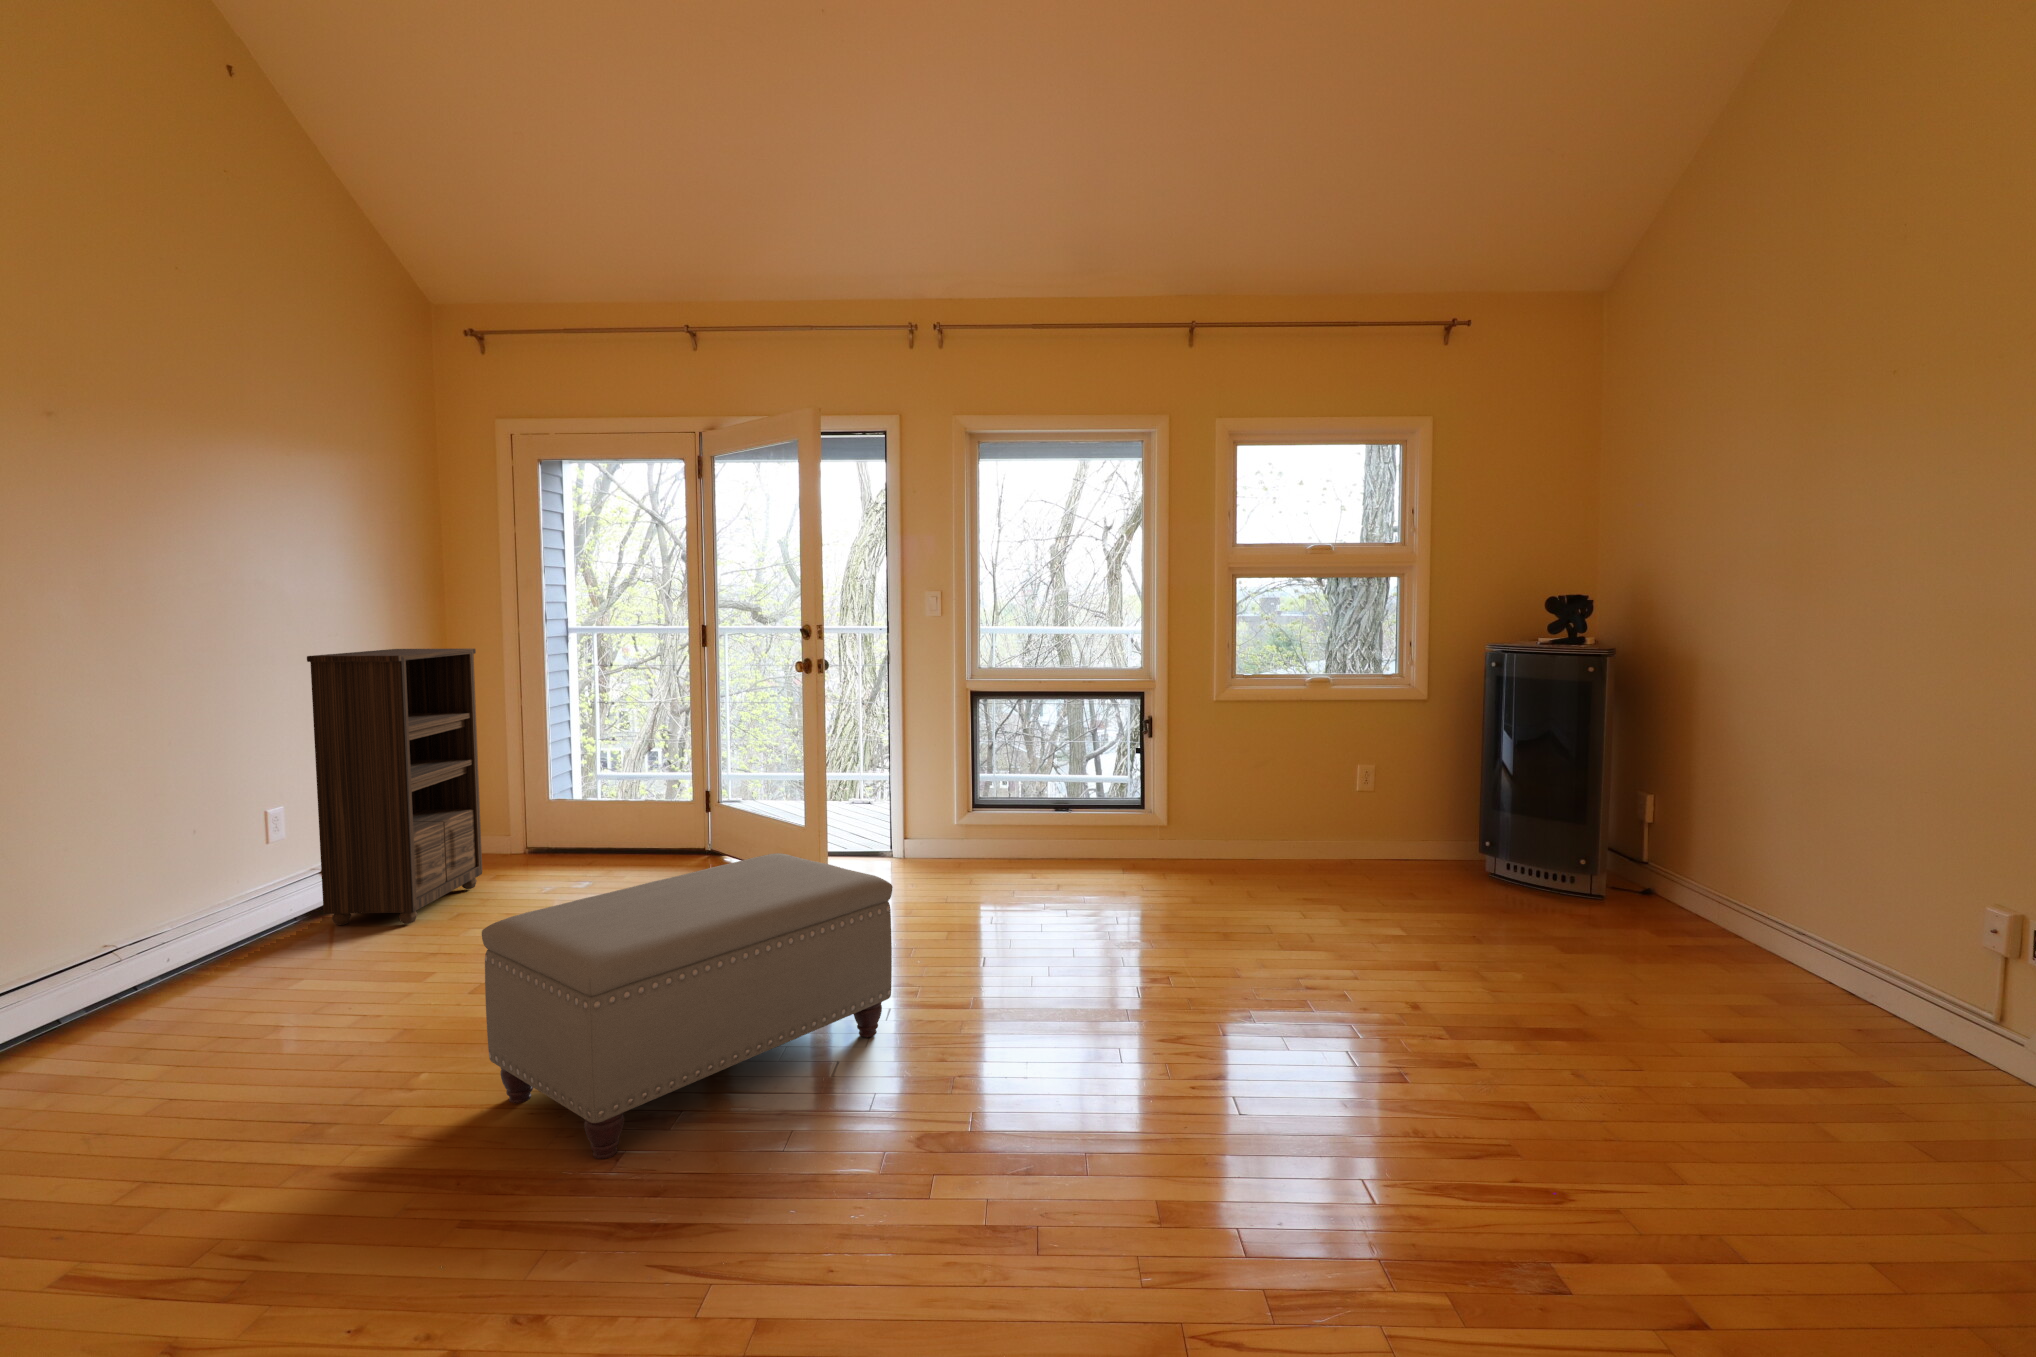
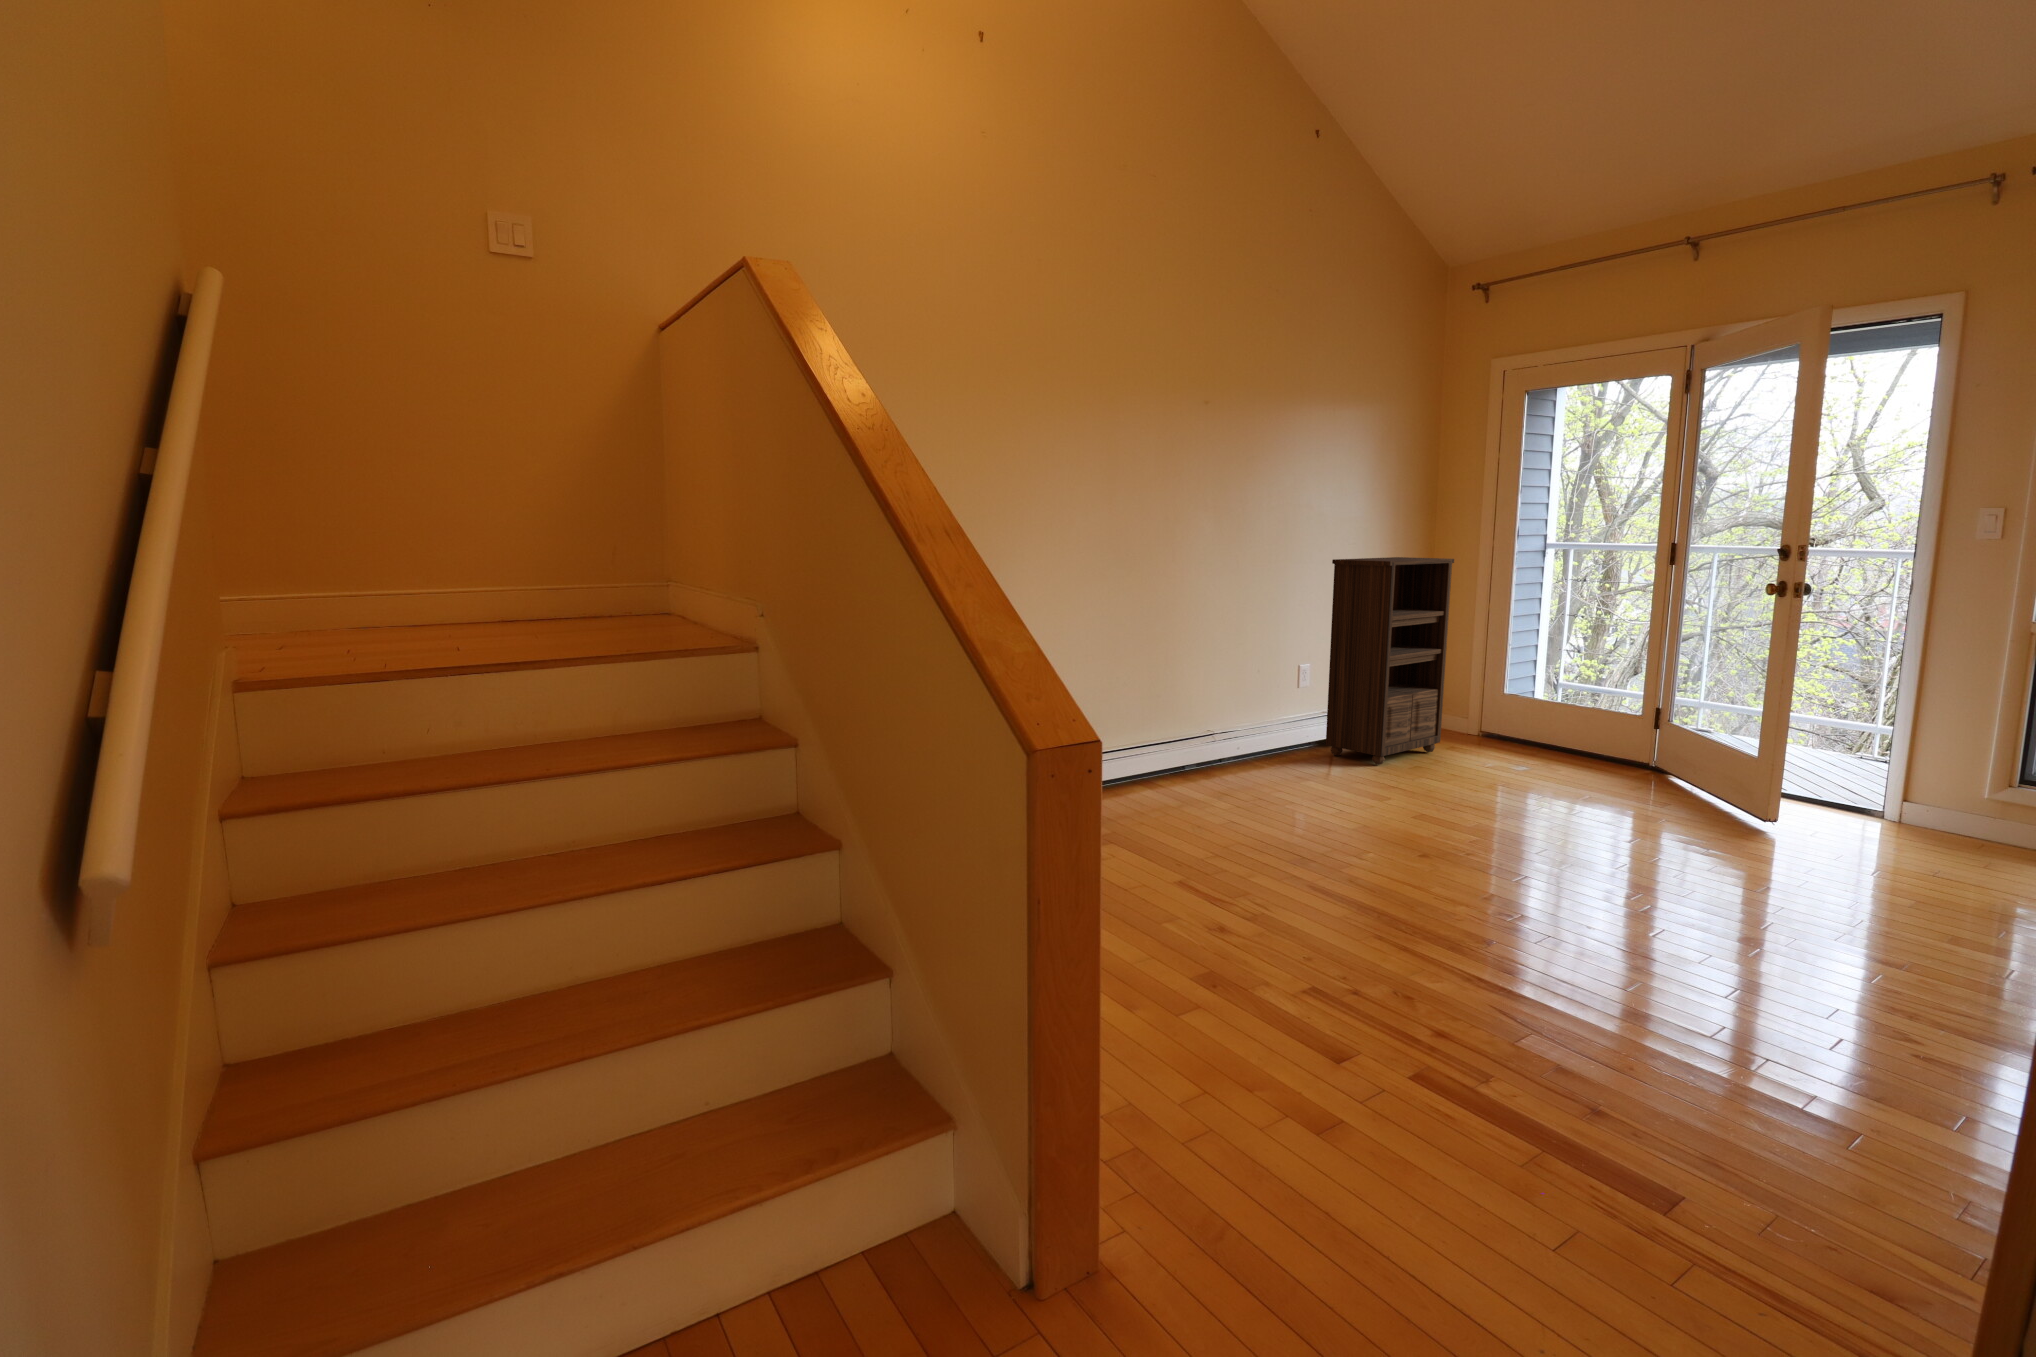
ottoman: present [482,853,893,1159] -> none [1390,754,1779,947]

